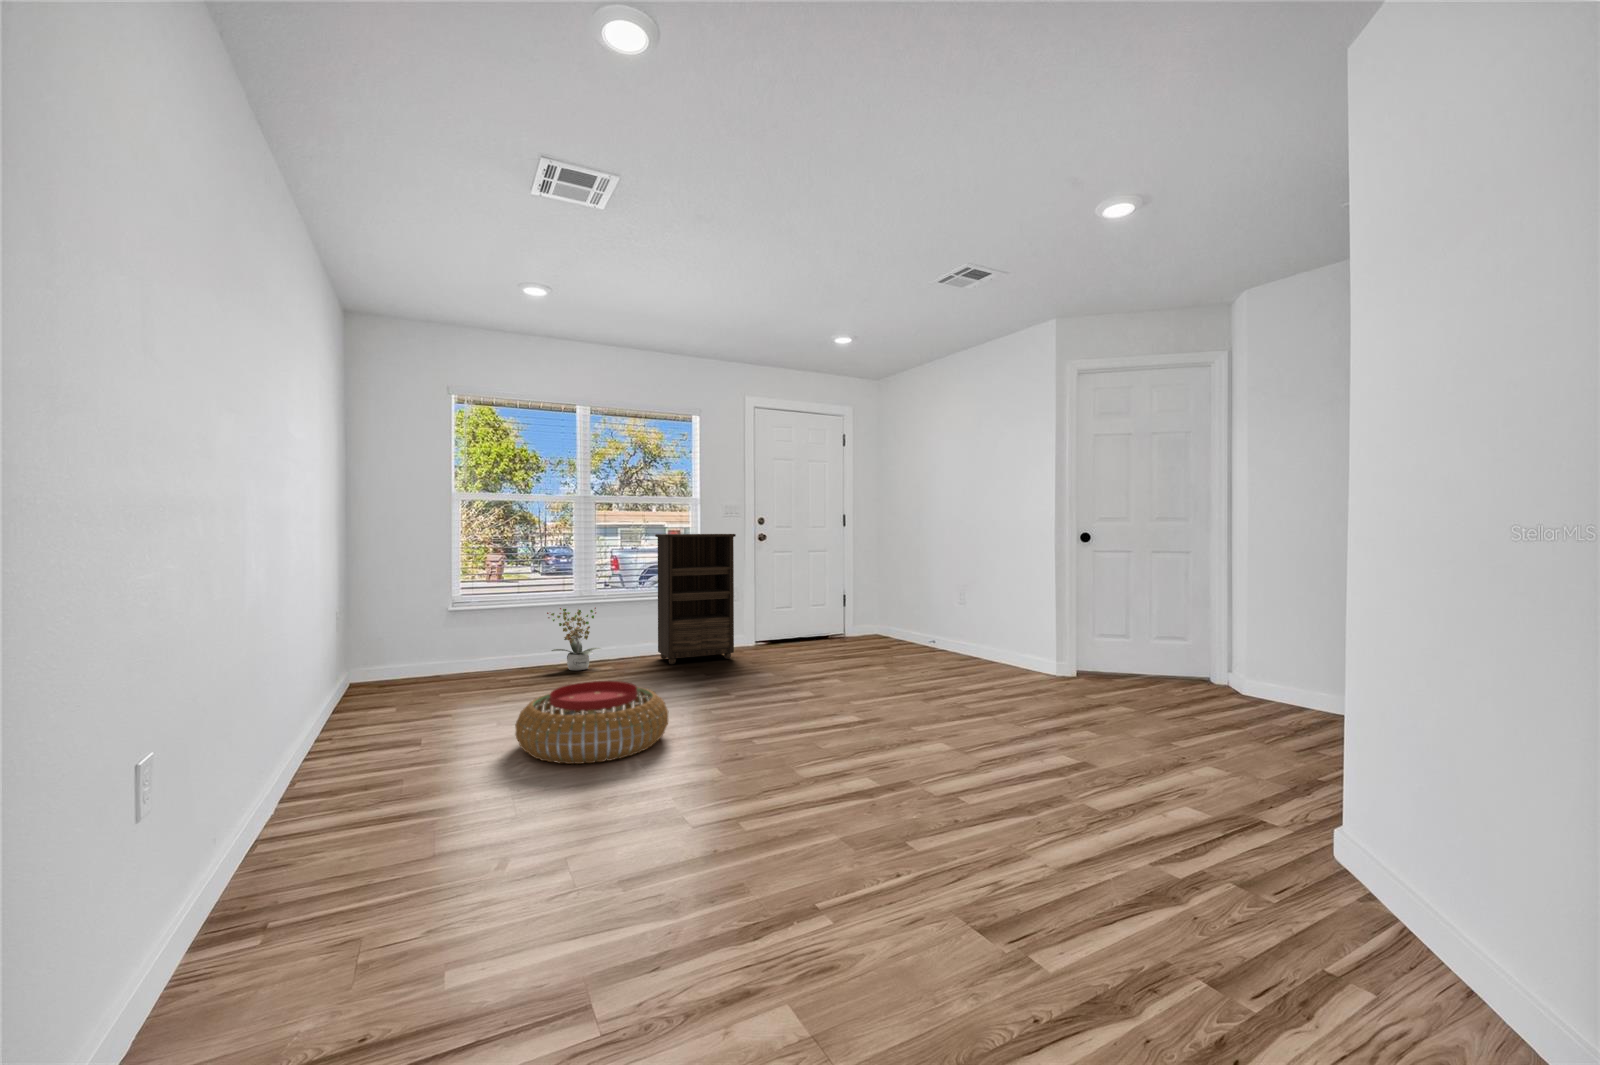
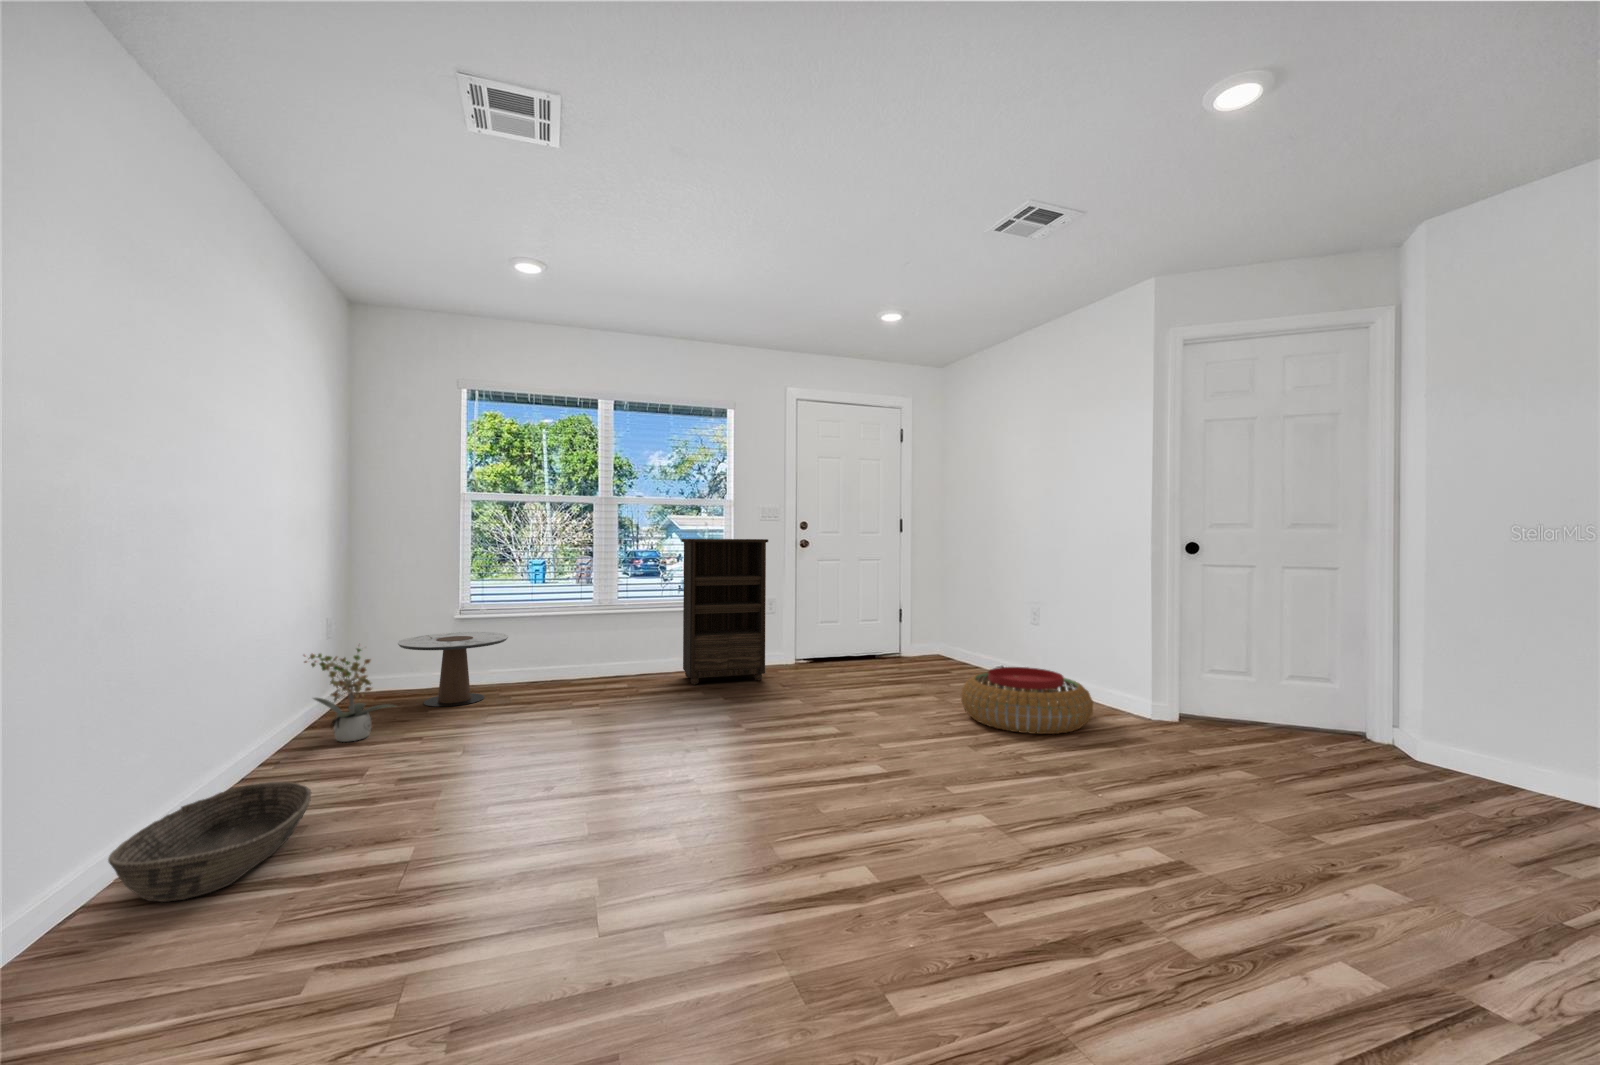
potted plant: present [547,608,601,670] -> present [304,648,395,742]
side table: none [402,622,504,691] -> present [398,632,508,707]
pouf: present [515,681,668,764] -> present [961,667,1093,734]
basket: none [275,745,410,832] -> present [108,782,311,902]

